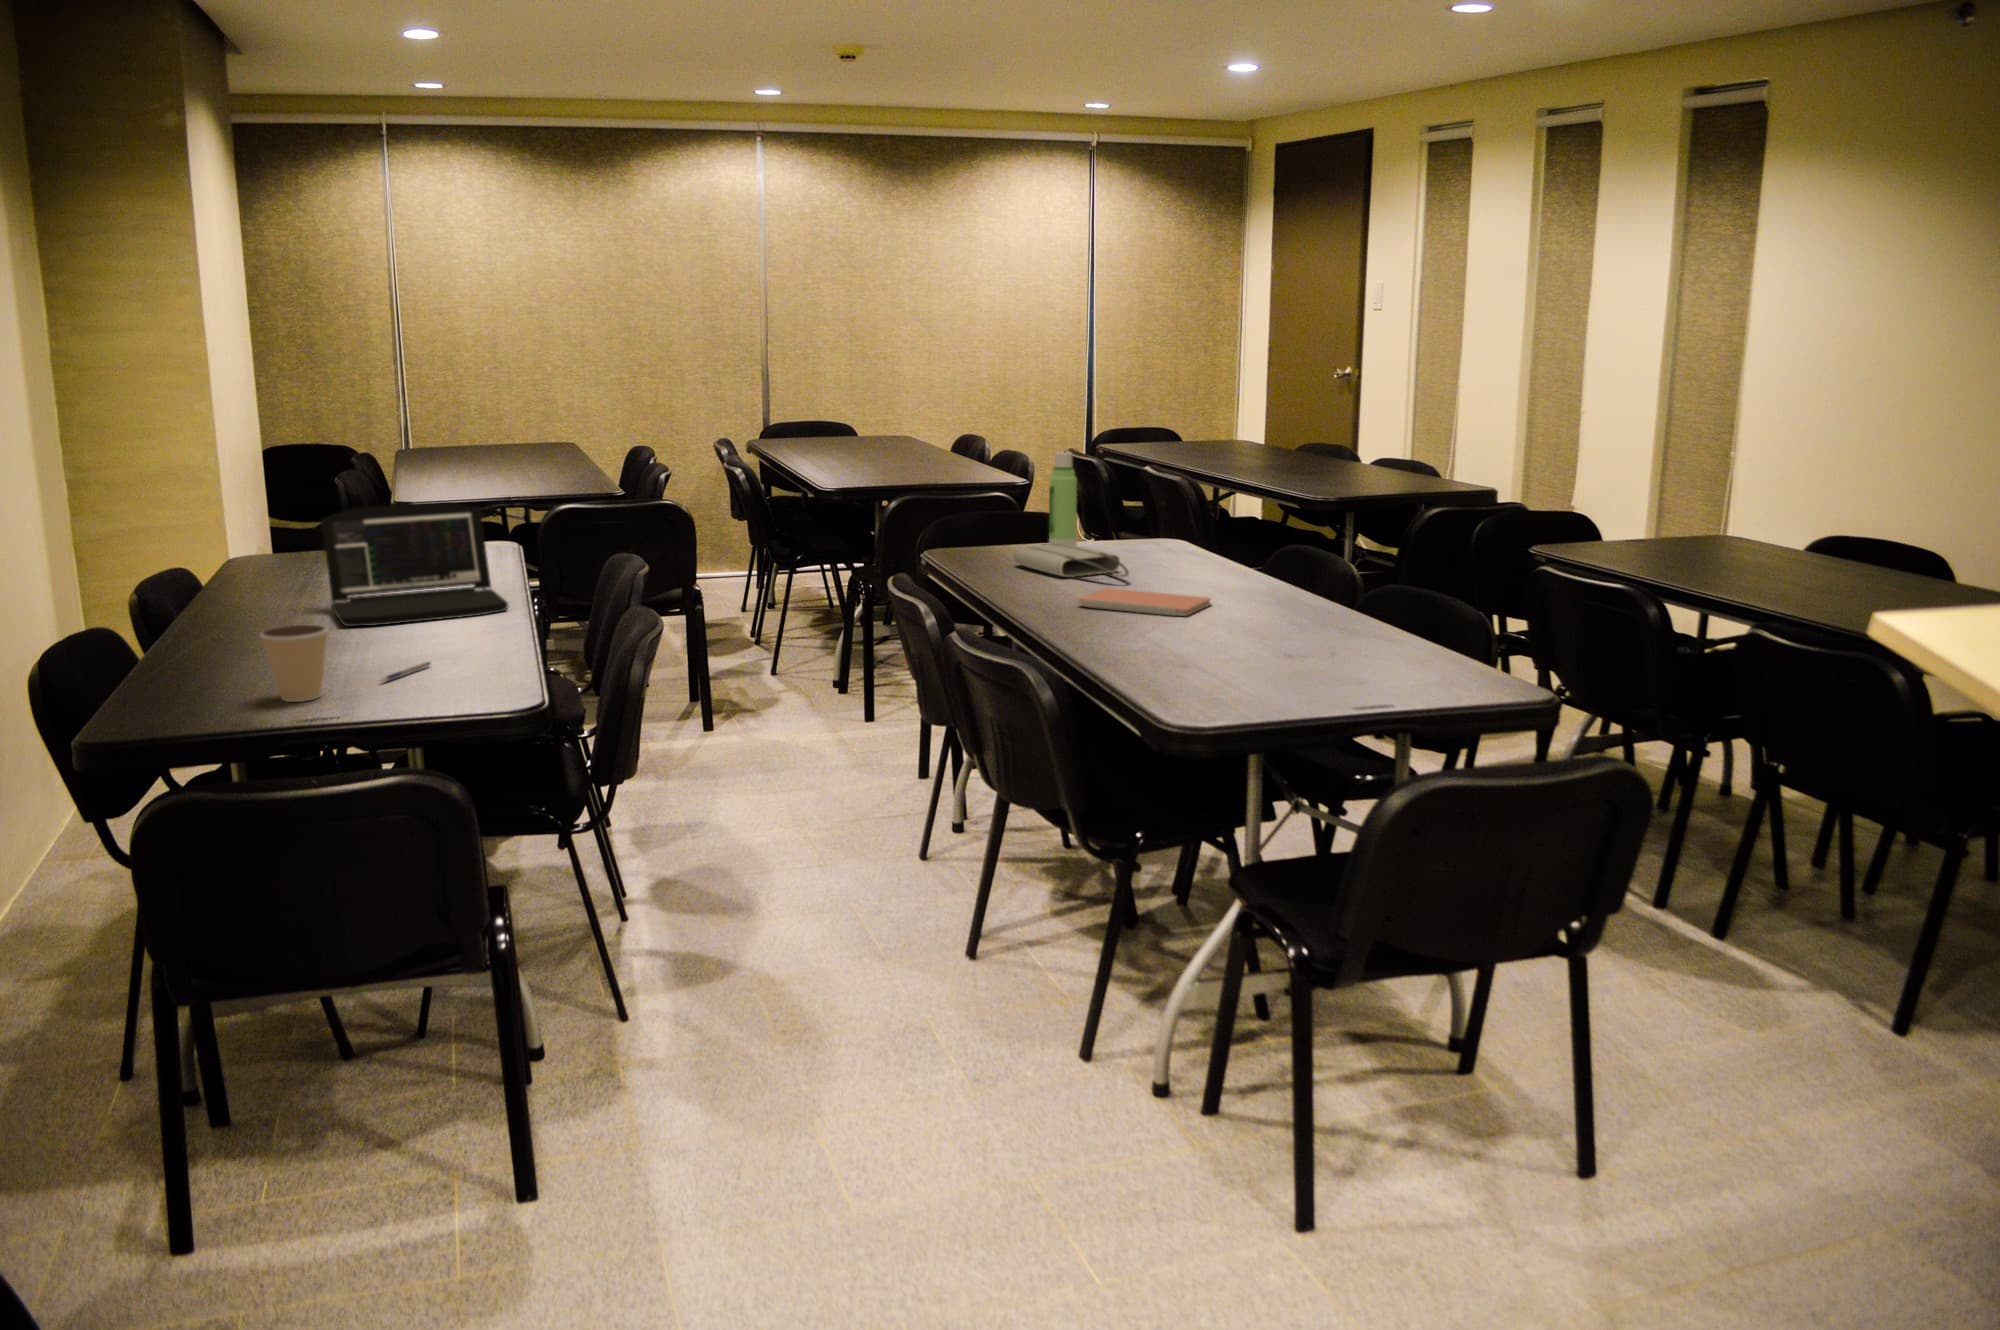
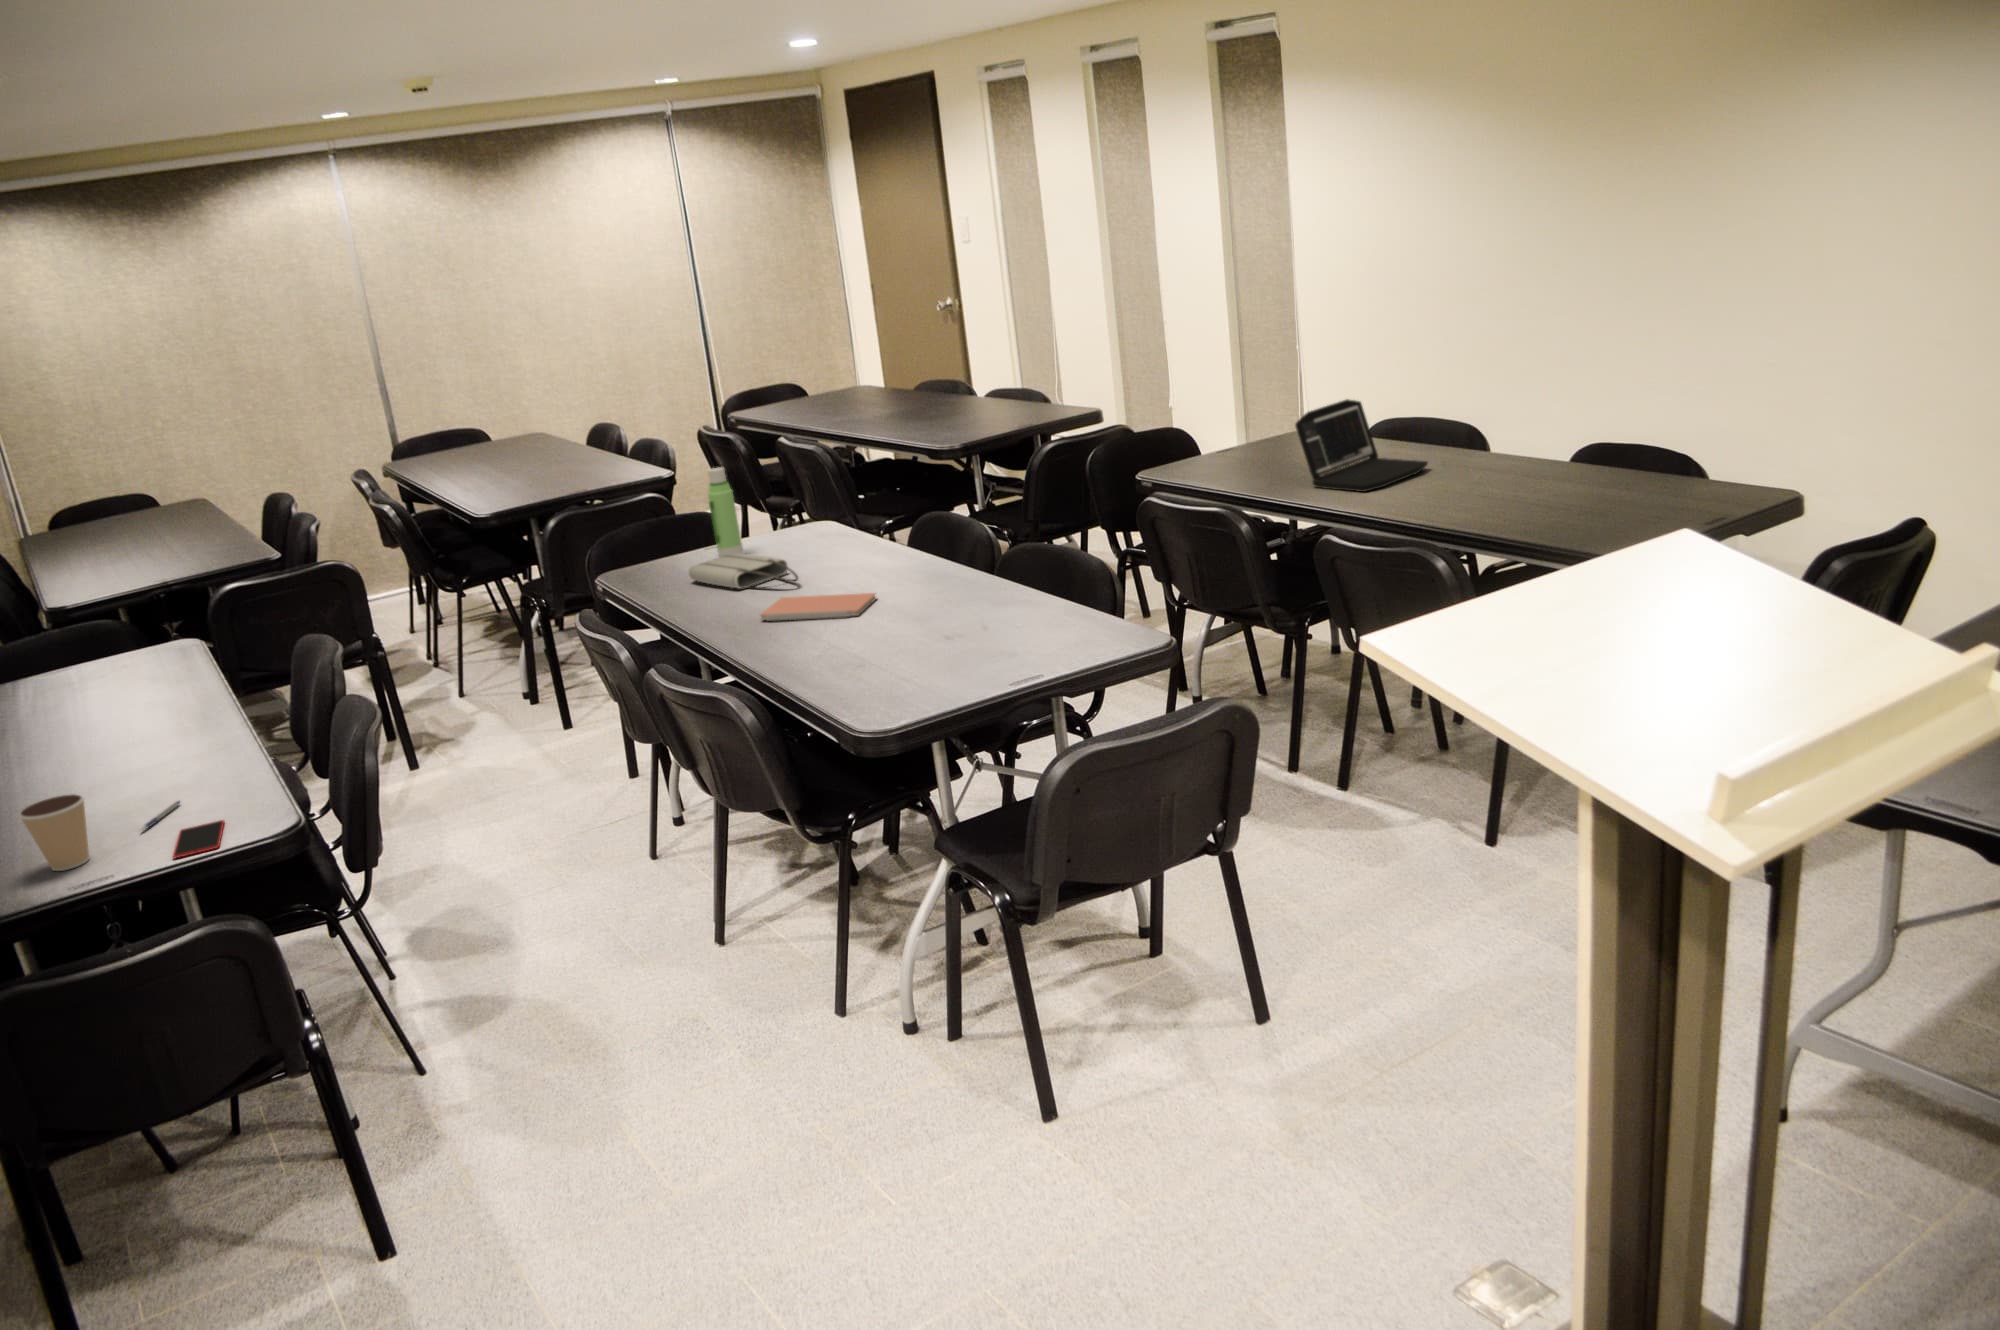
laptop: present [321,502,509,626] -> present [1295,399,1428,492]
smartphone: none [396,684,462,710] -> present [173,820,224,858]

